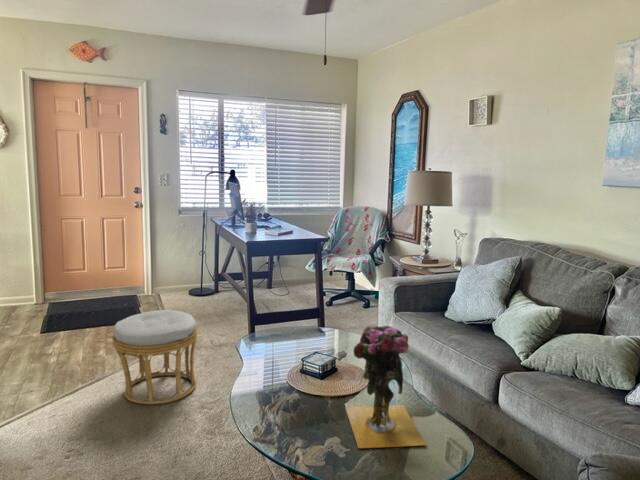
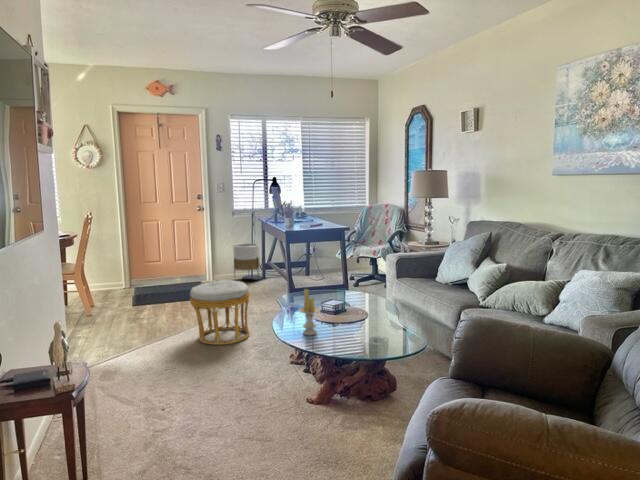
planter: none [179,249,212,297] -> present [234,243,260,280]
vase: present [346,326,426,448] -> none [348,271,396,345]
candle: none [272,353,308,425] -> present [298,289,321,335]

